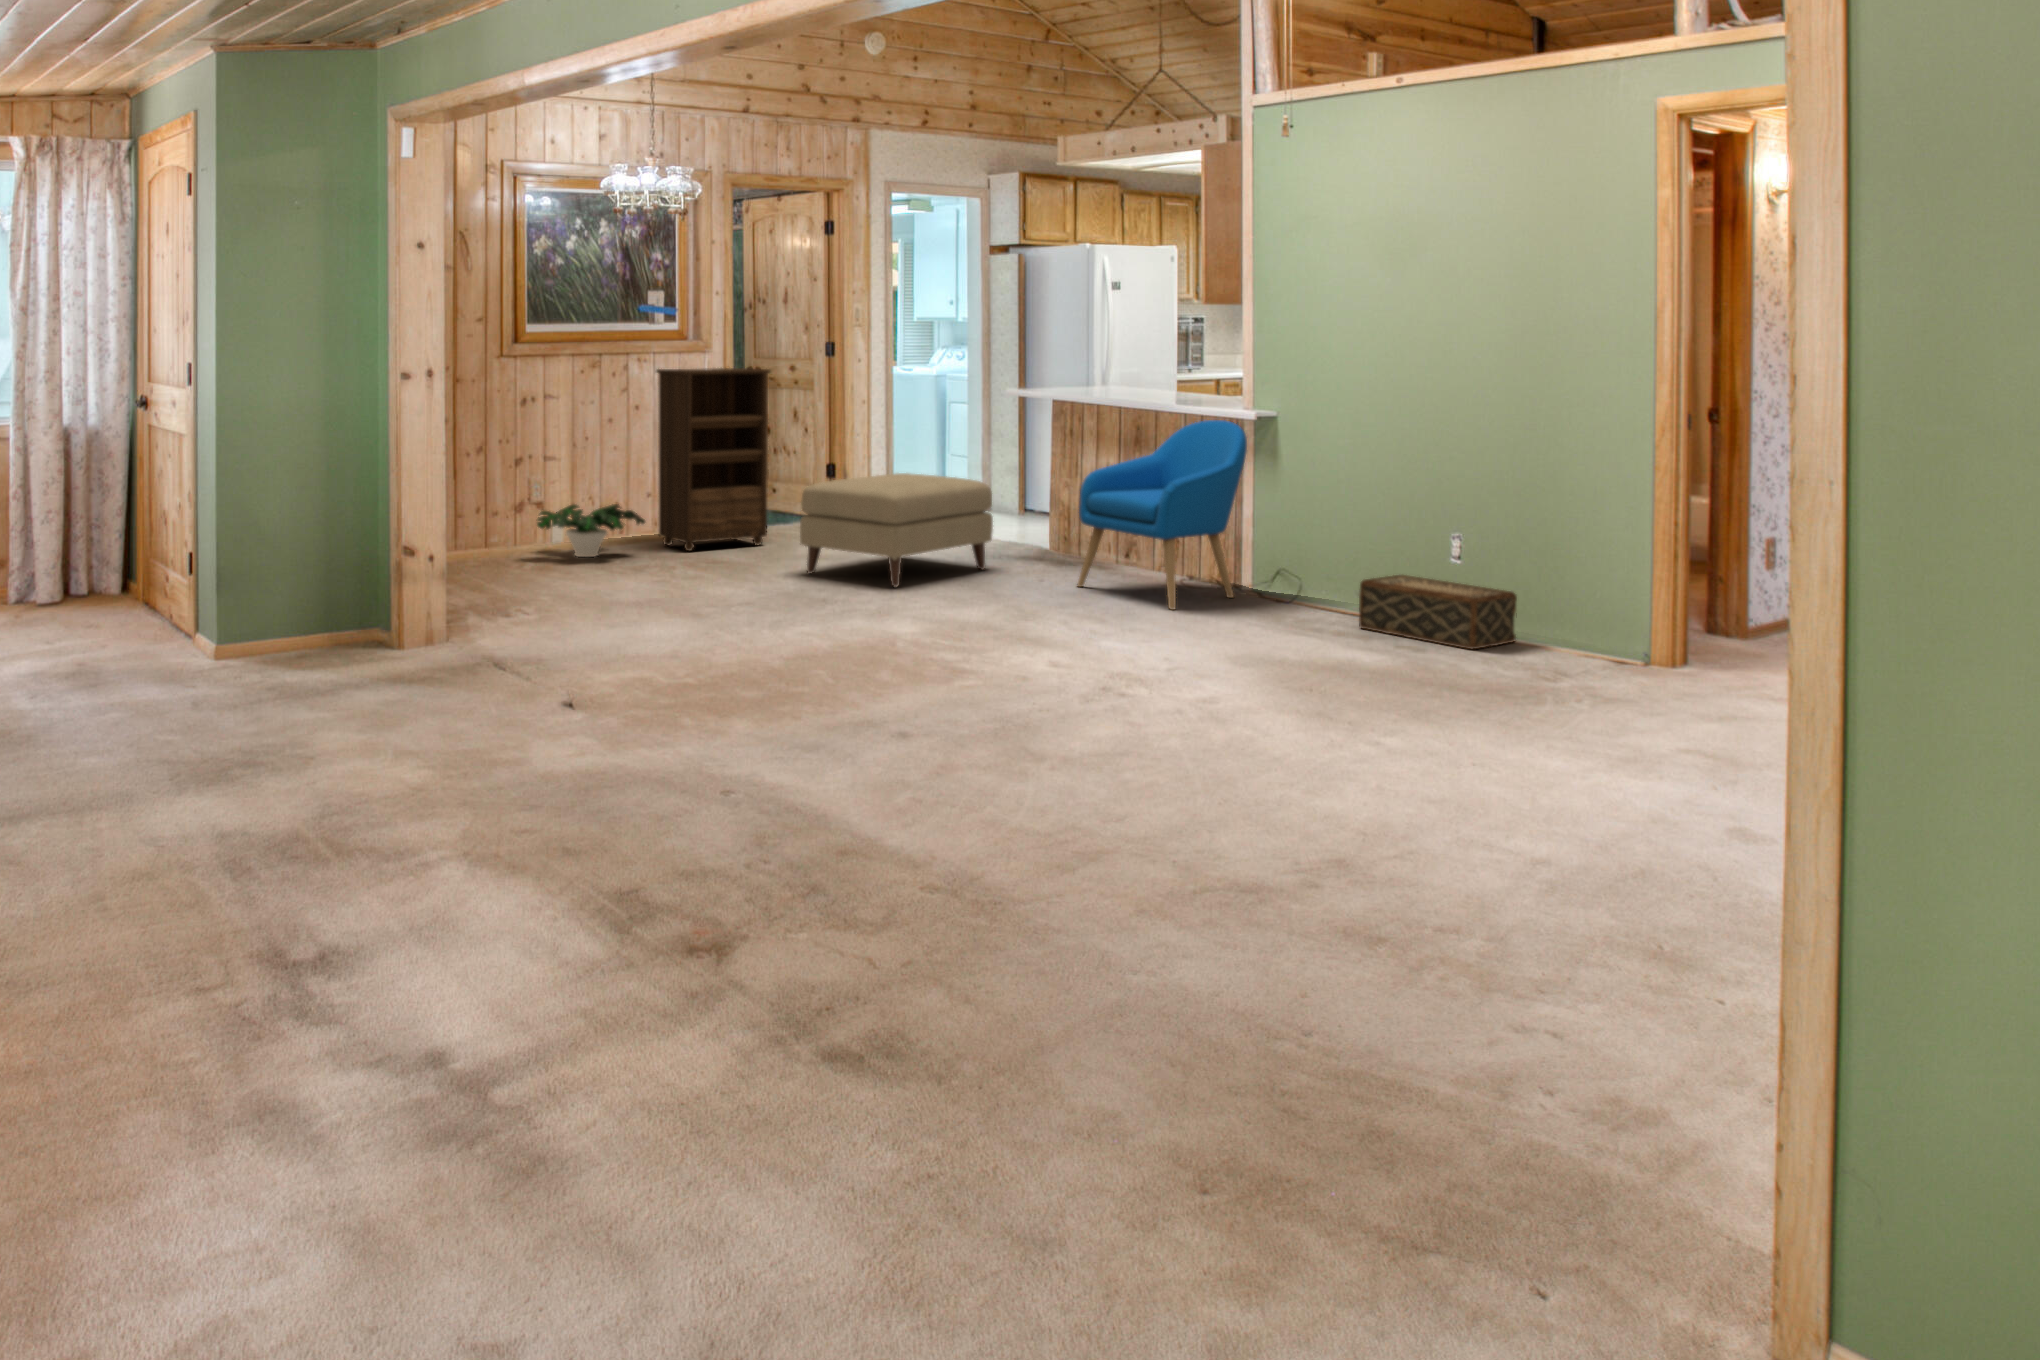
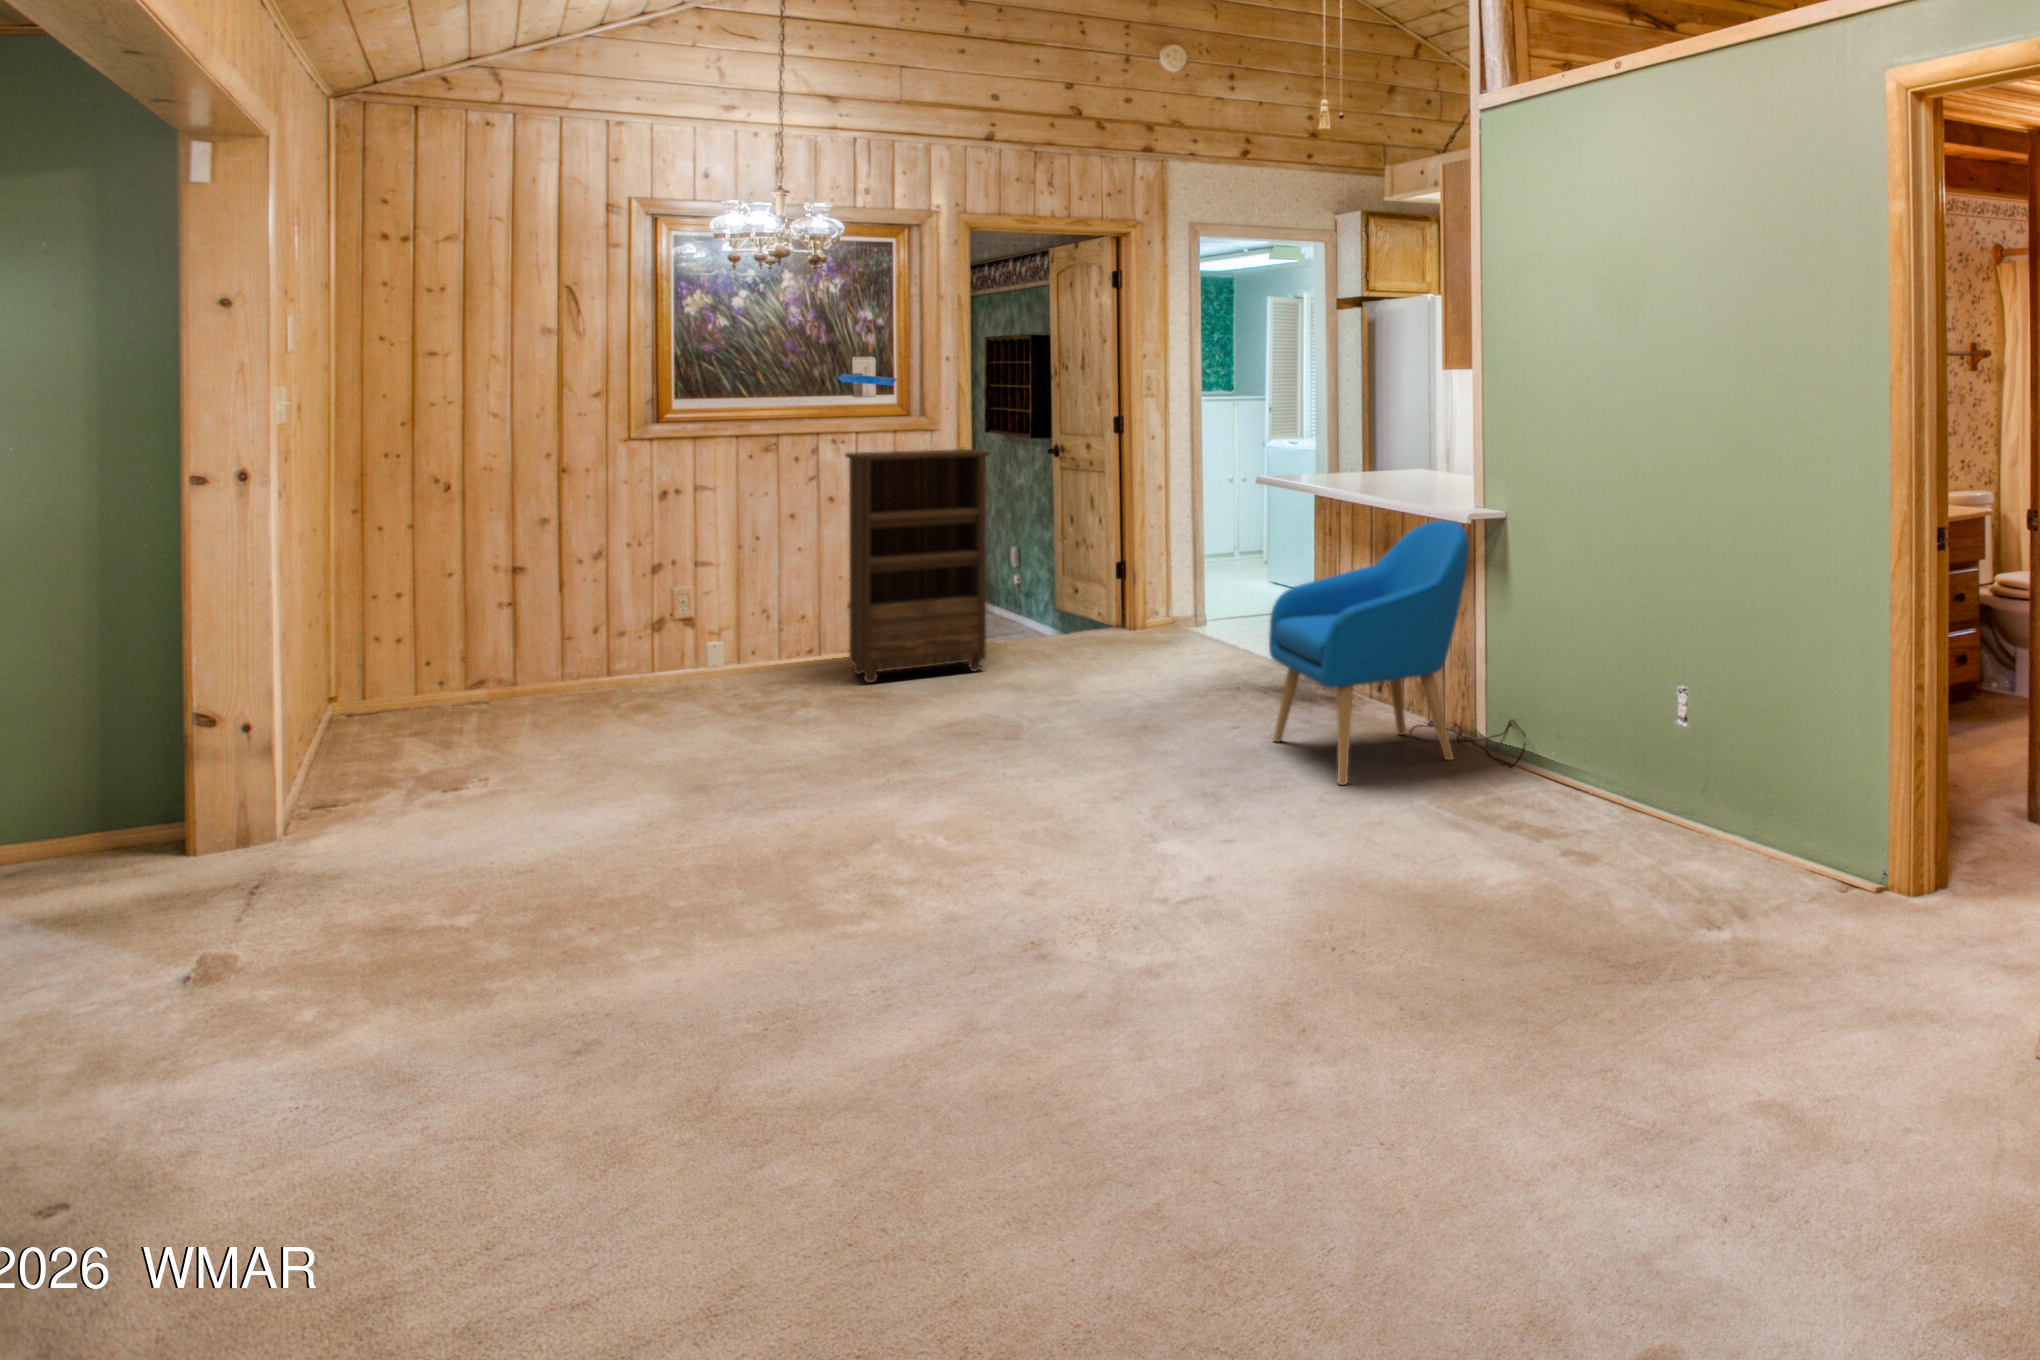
ottoman: present [800,473,993,587] -> none [943,585,1206,746]
potted plant: present [537,504,645,557] -> none [643,624,799,695]
woven basket: present [1359,575,1517,649] -> none [1550,740,1737,865]

